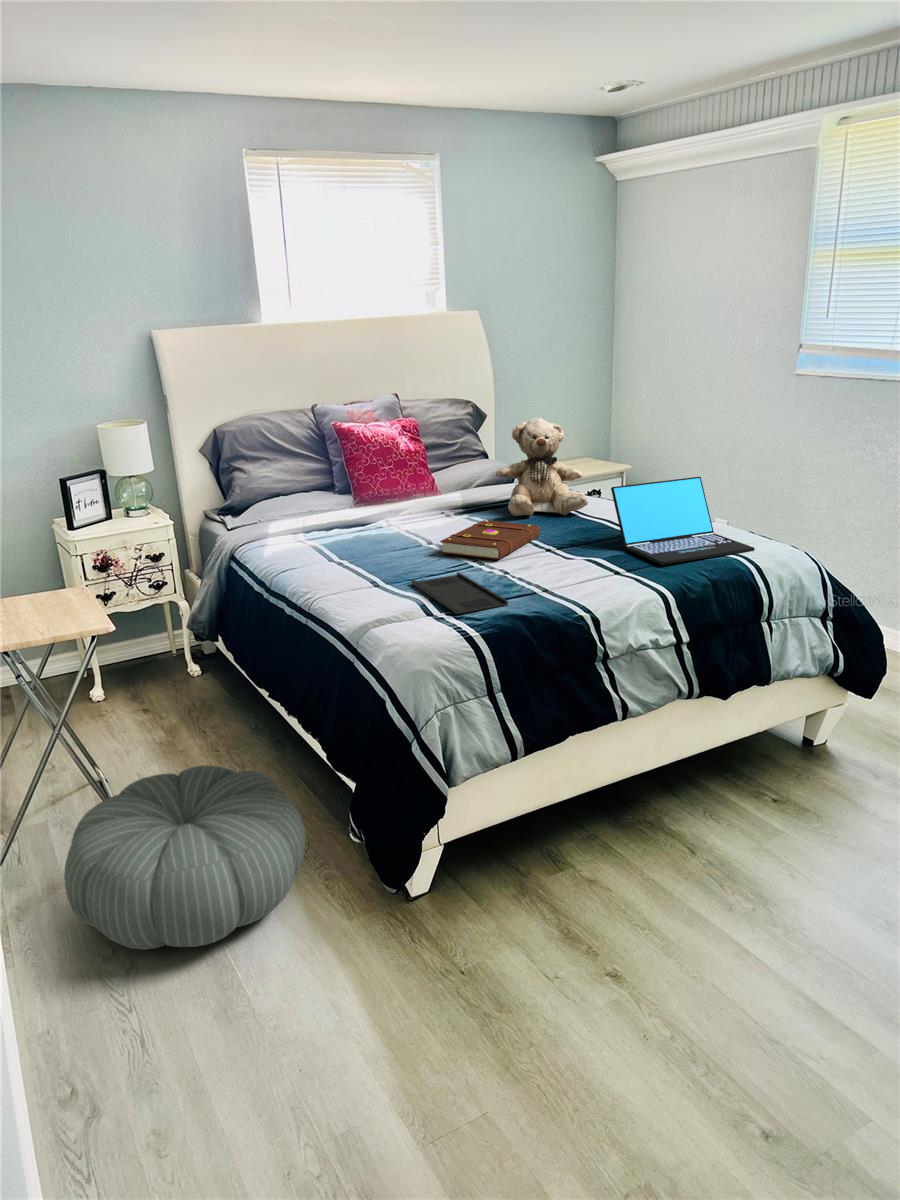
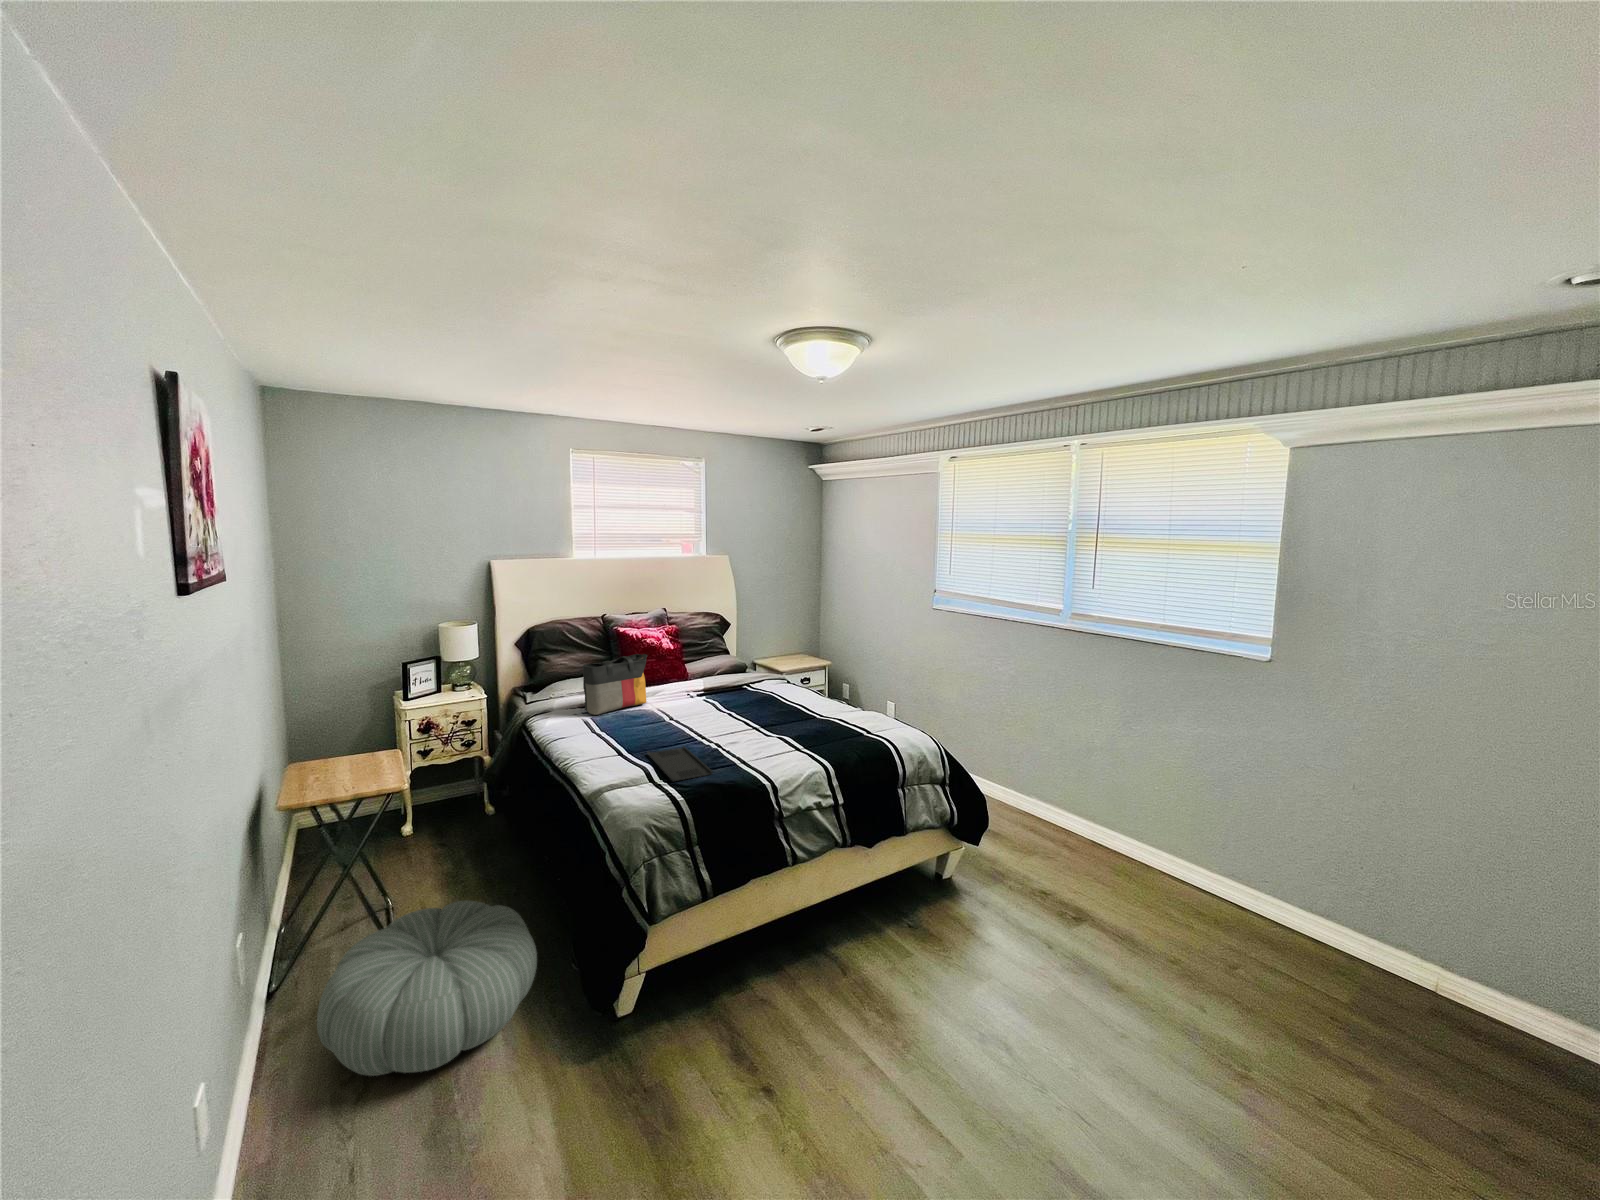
teddy bear: present [496,417,588,516] -> none [725,632,788,702]
tote bag: none [303,454,390,539] -> present [583,654,647,715]
laptop: present [611,477,755,565] -> none [798,679,896,744]
book: present [440,520,540,560] -> none [675,704,751,736]

